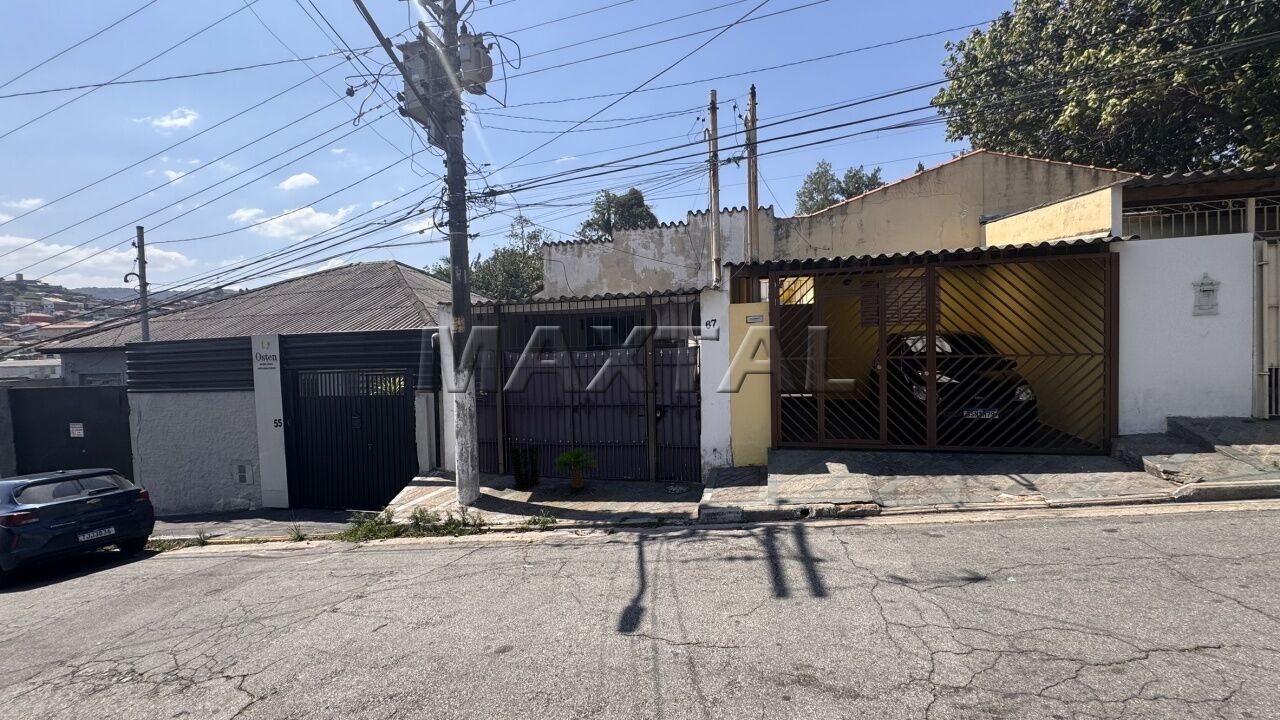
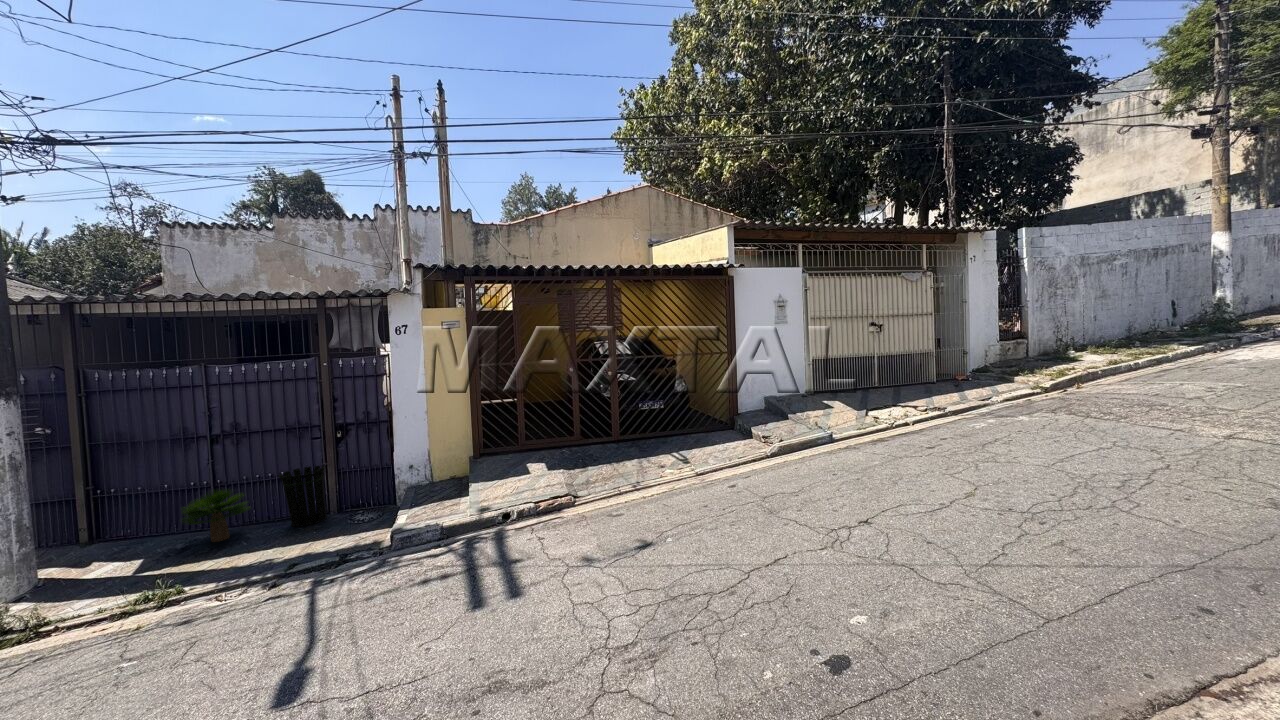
waste bin: present [509,445,539,488] -> present [279,466,327,527]

